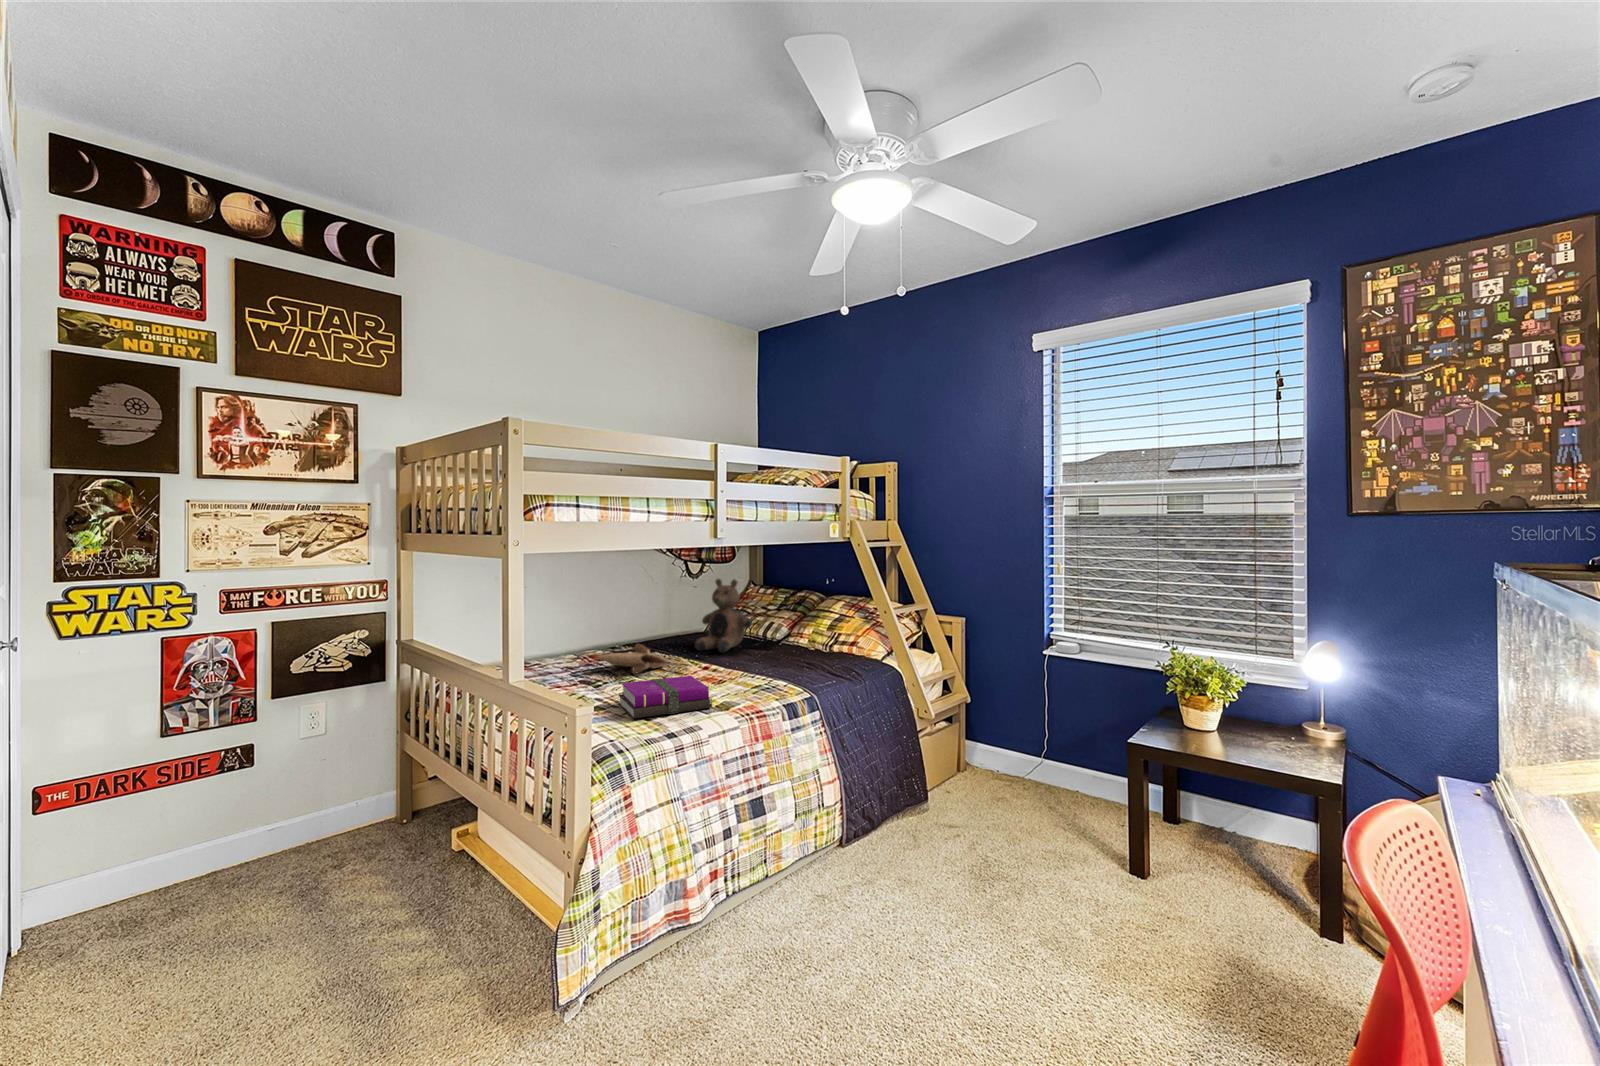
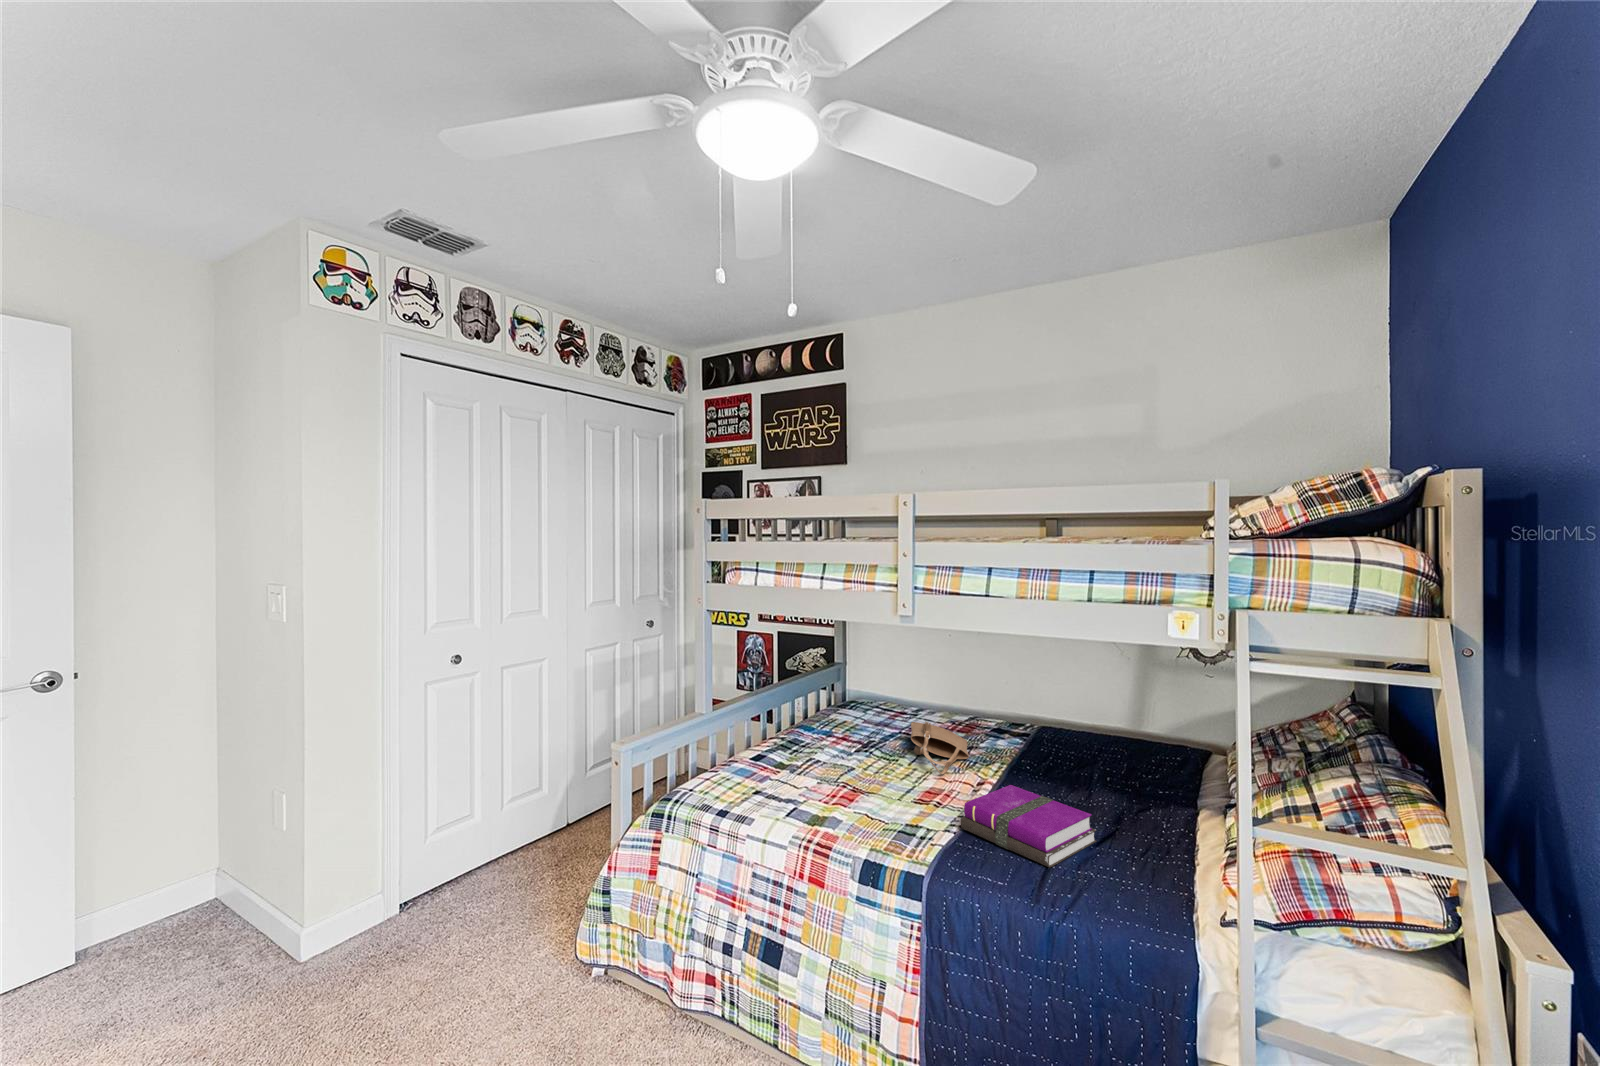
teddy bear: present [695,579,752,653] -> none [1053,666,1127,775]
notebook: present [619,676,712,718] -> present [961,785,1096,868]

